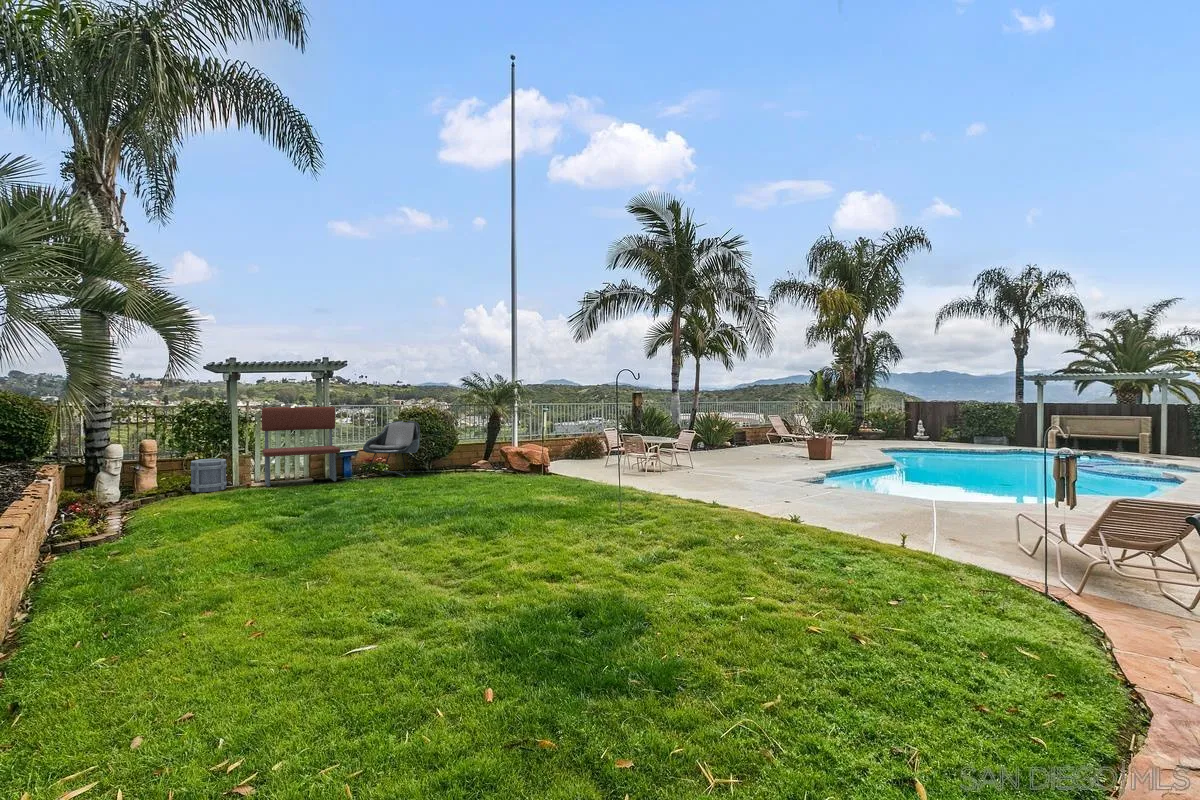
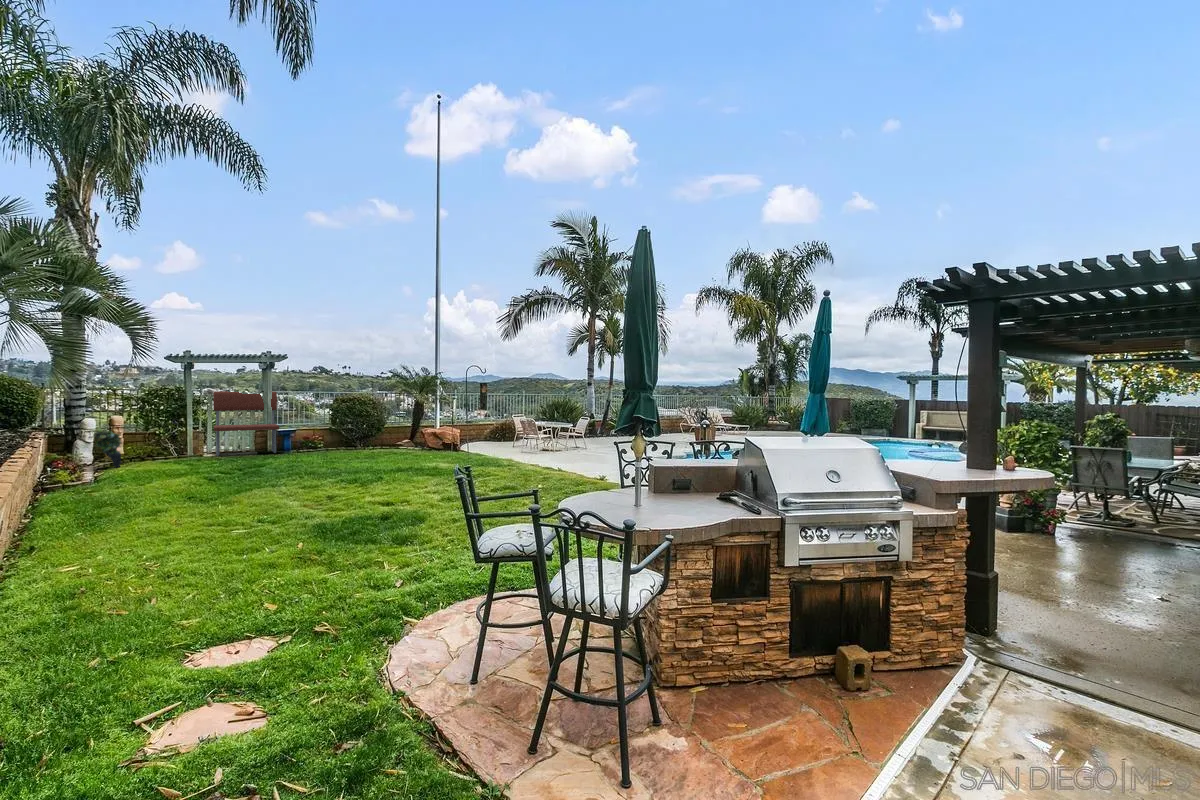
lounge chair: present [363,420,423,478] -> none [301,404,353,451]
potted plant: none [119,456,158,507] -> present [93,428,122,467]
bucket: present [190,459,227,492] -> none [152,433,183,459]

